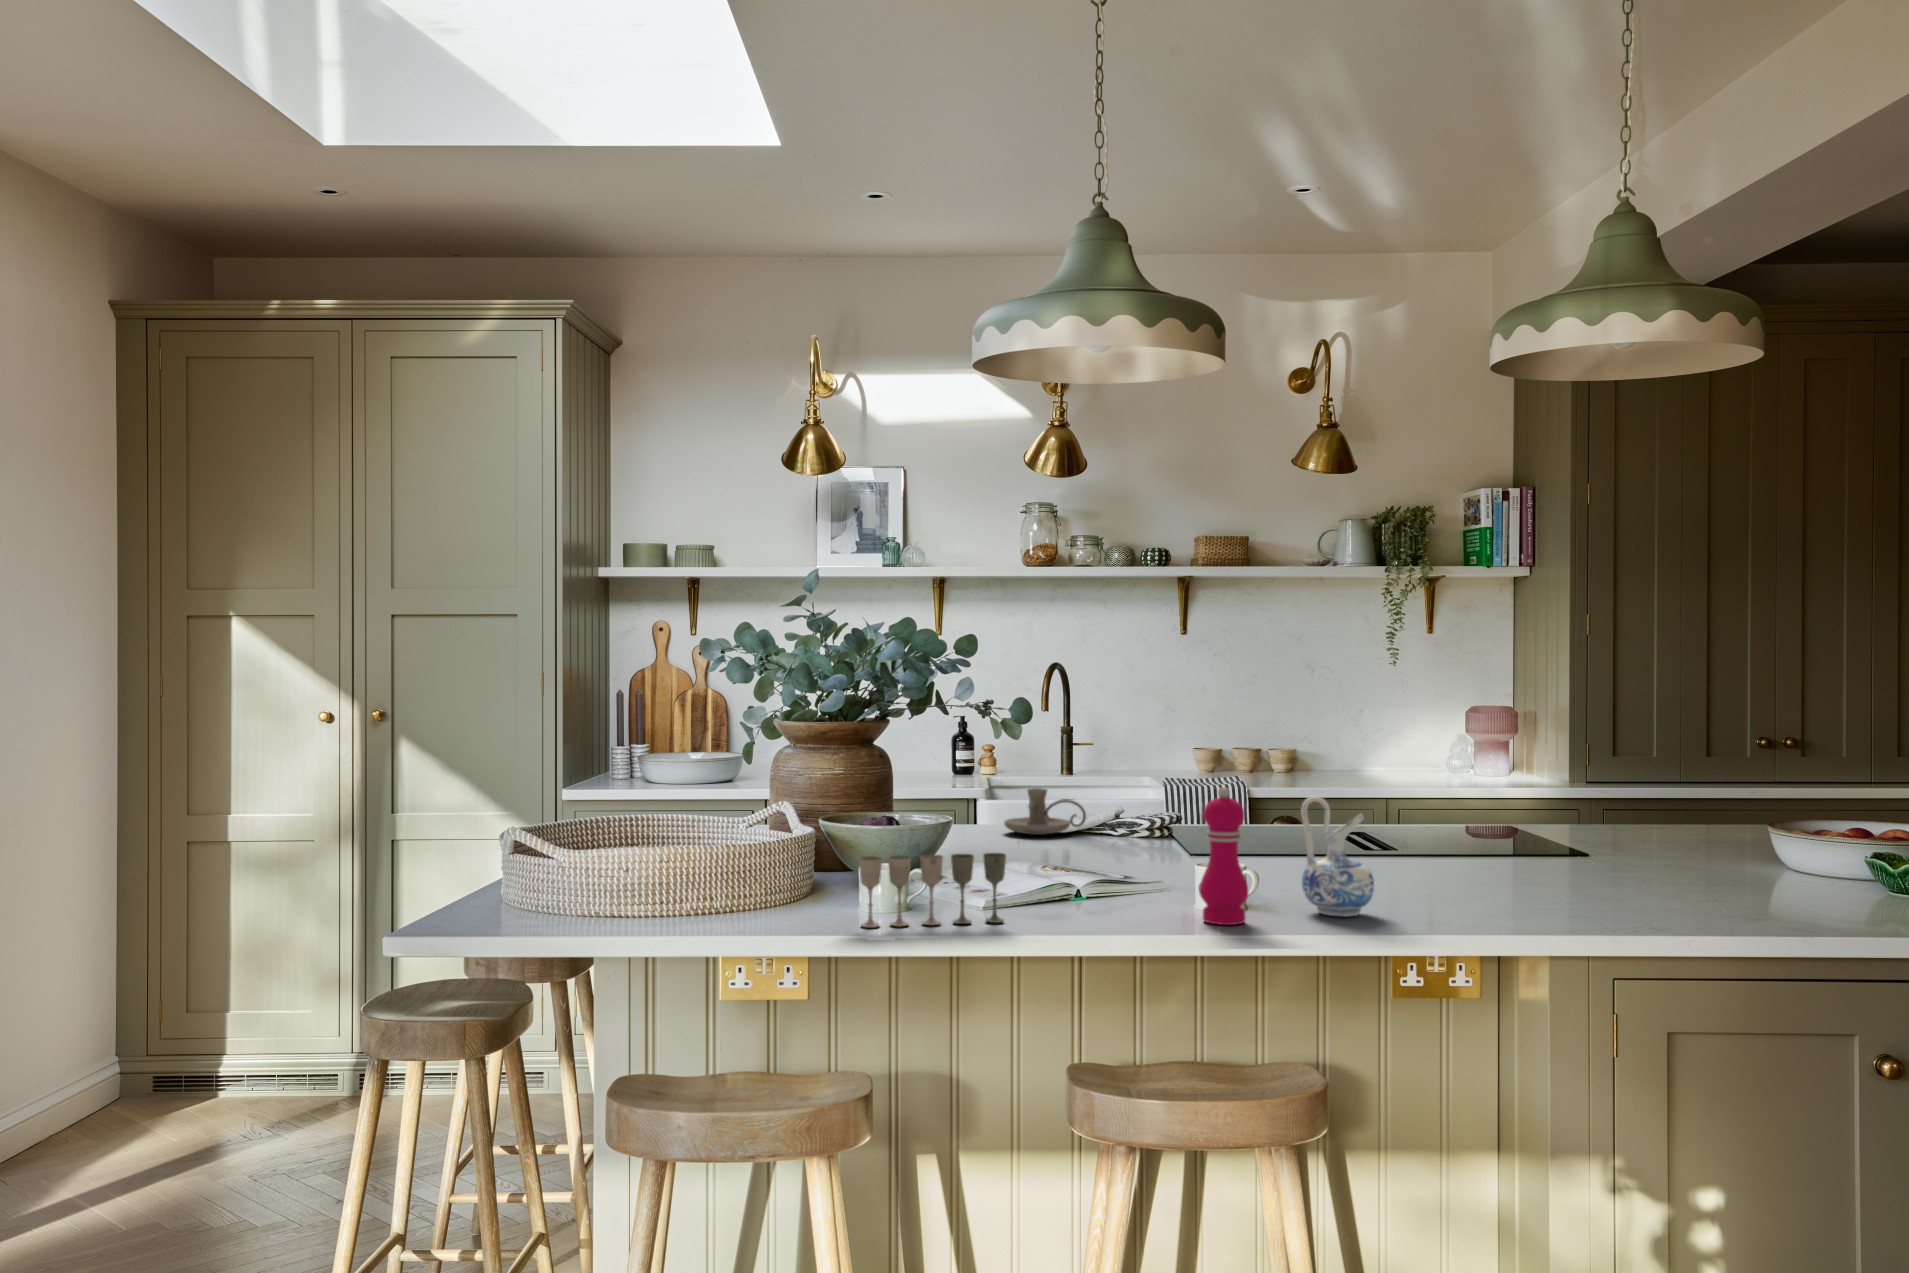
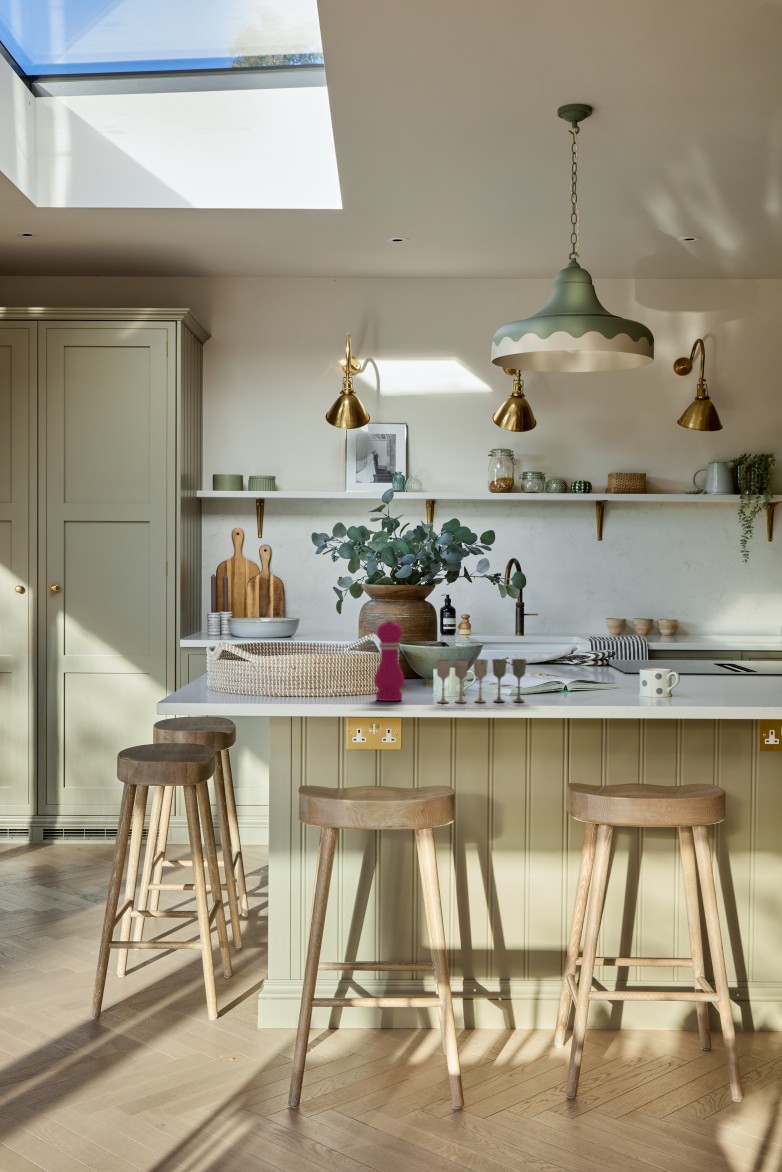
pepper mill: present [1200,787,1248,925] -> present [374,616,404,701]
candle holder: present [1004,788,1086,835] -> none [497,634,552,664]
ceramic pitcher: present [1301,796,1374,916] -> none [708,627,754,701]

